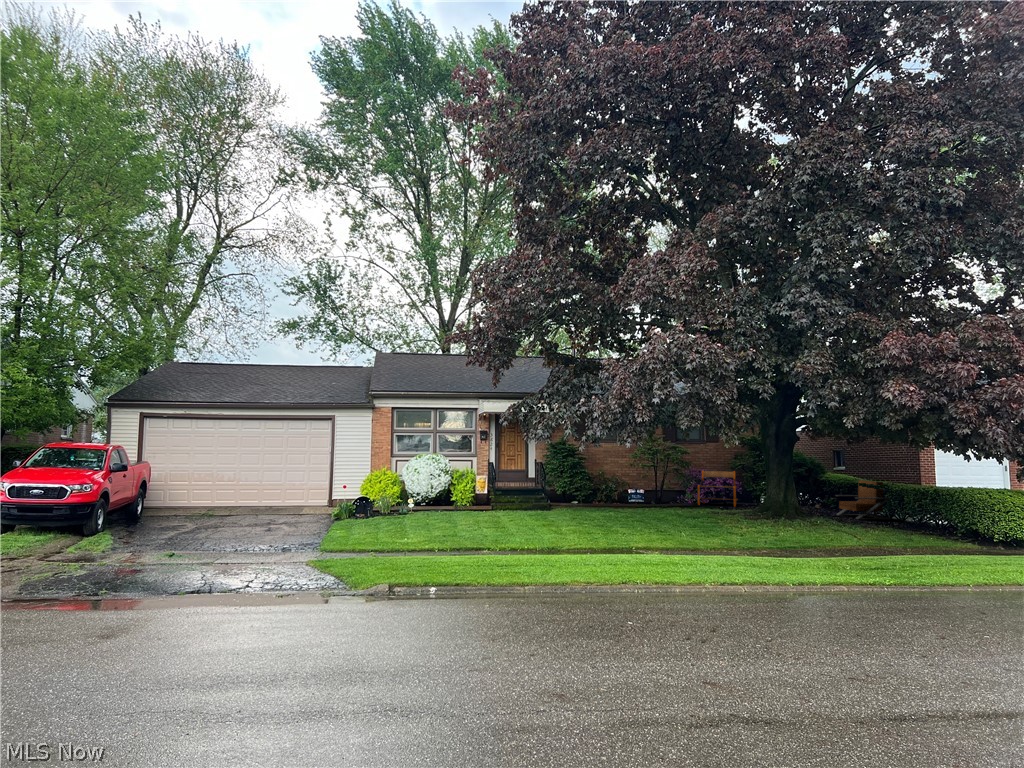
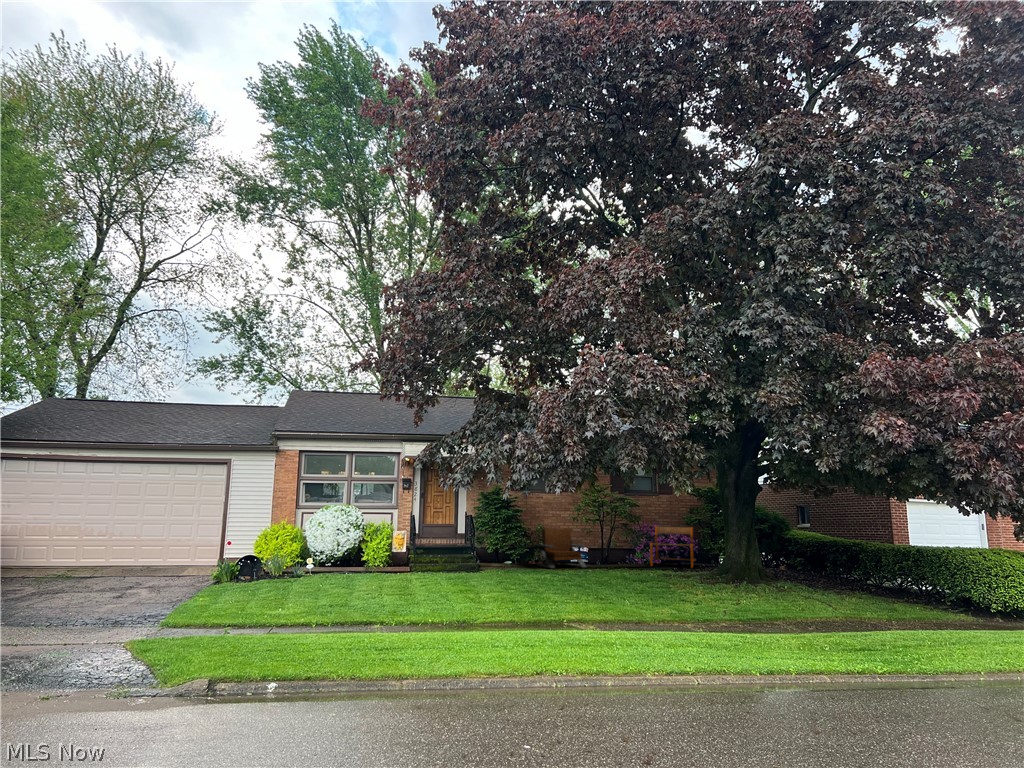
lounge chair: present [836,480,890,519] -> present [536,529,586,568]

